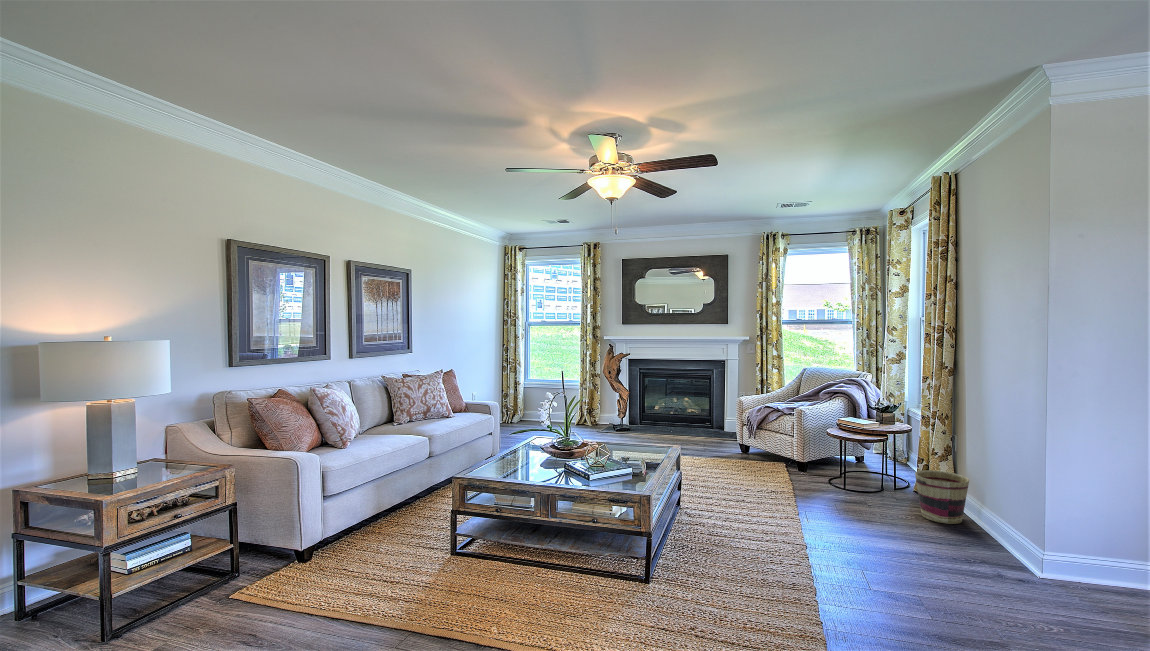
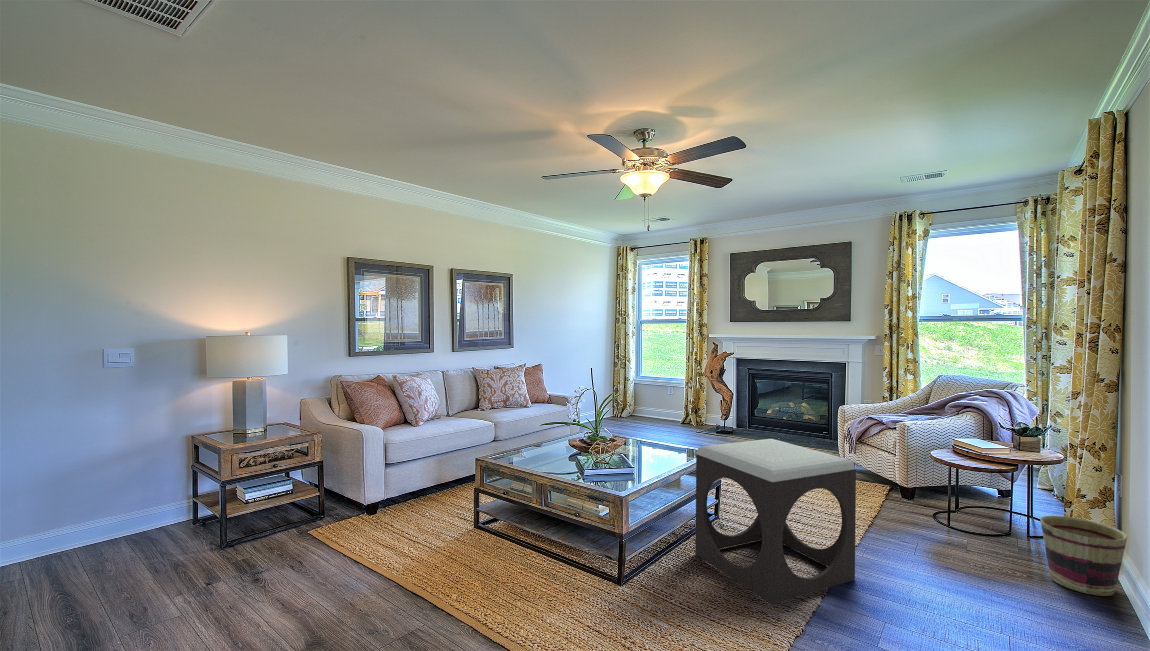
footstool: none [681,430,809,567] -> present [695,439,856,604]

